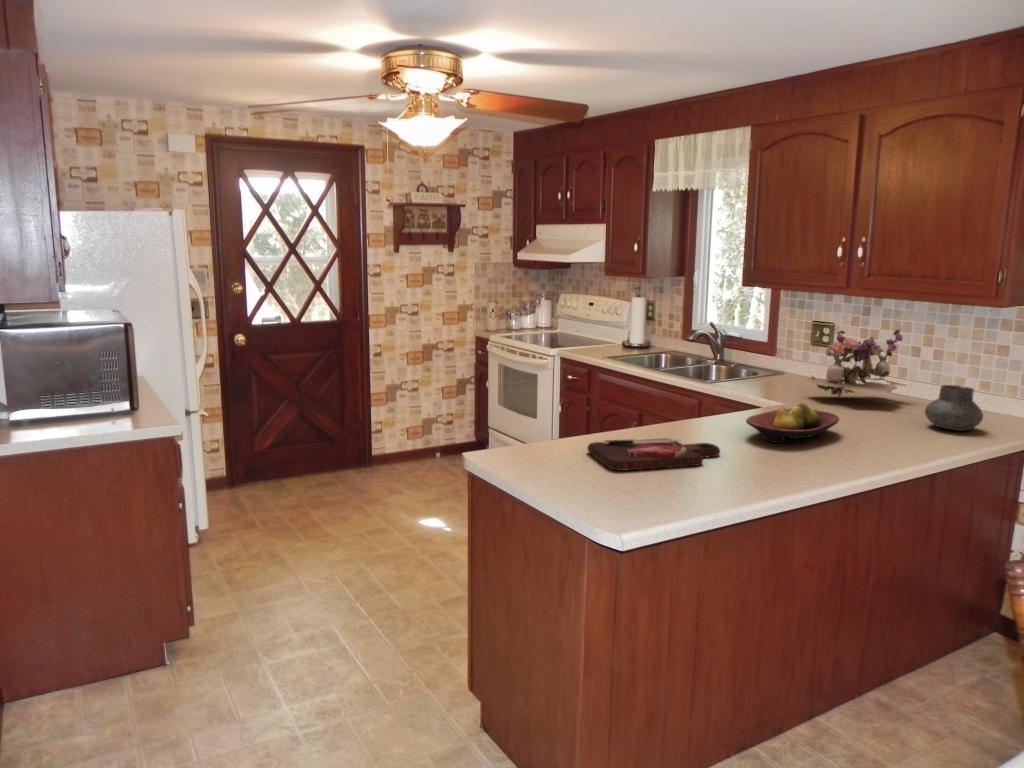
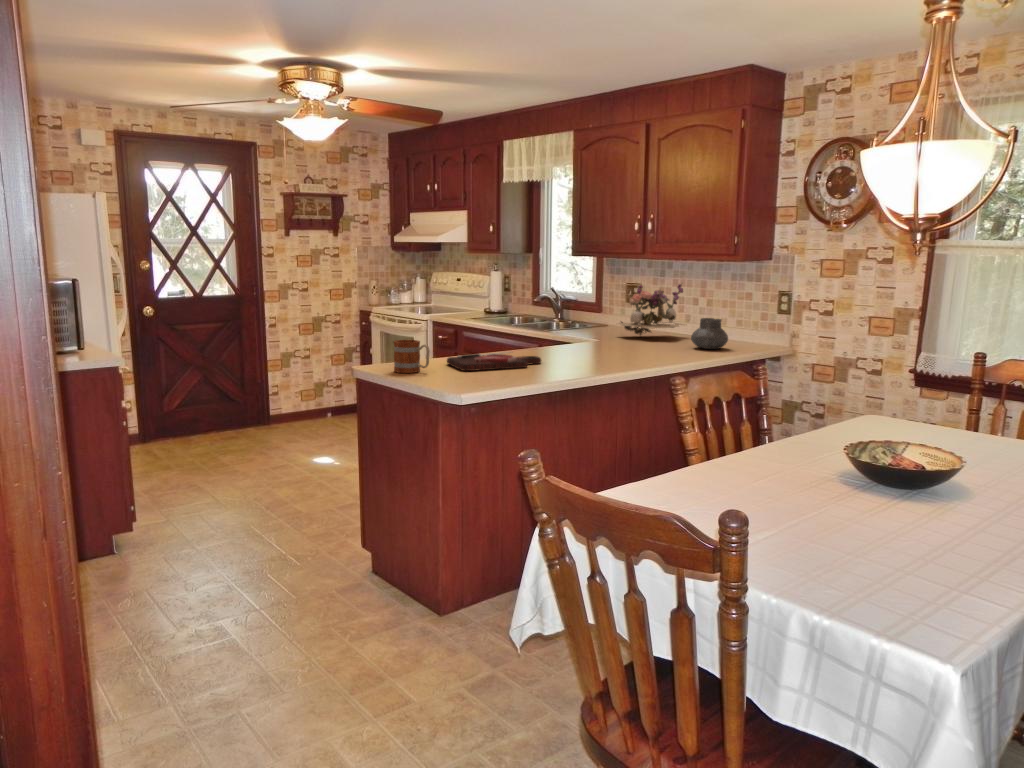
fruit bowl: present [746,403,839,443] -> none [563,331,629,357]
mug: none [516,422,567,473] -> present [394,340,430,373]

